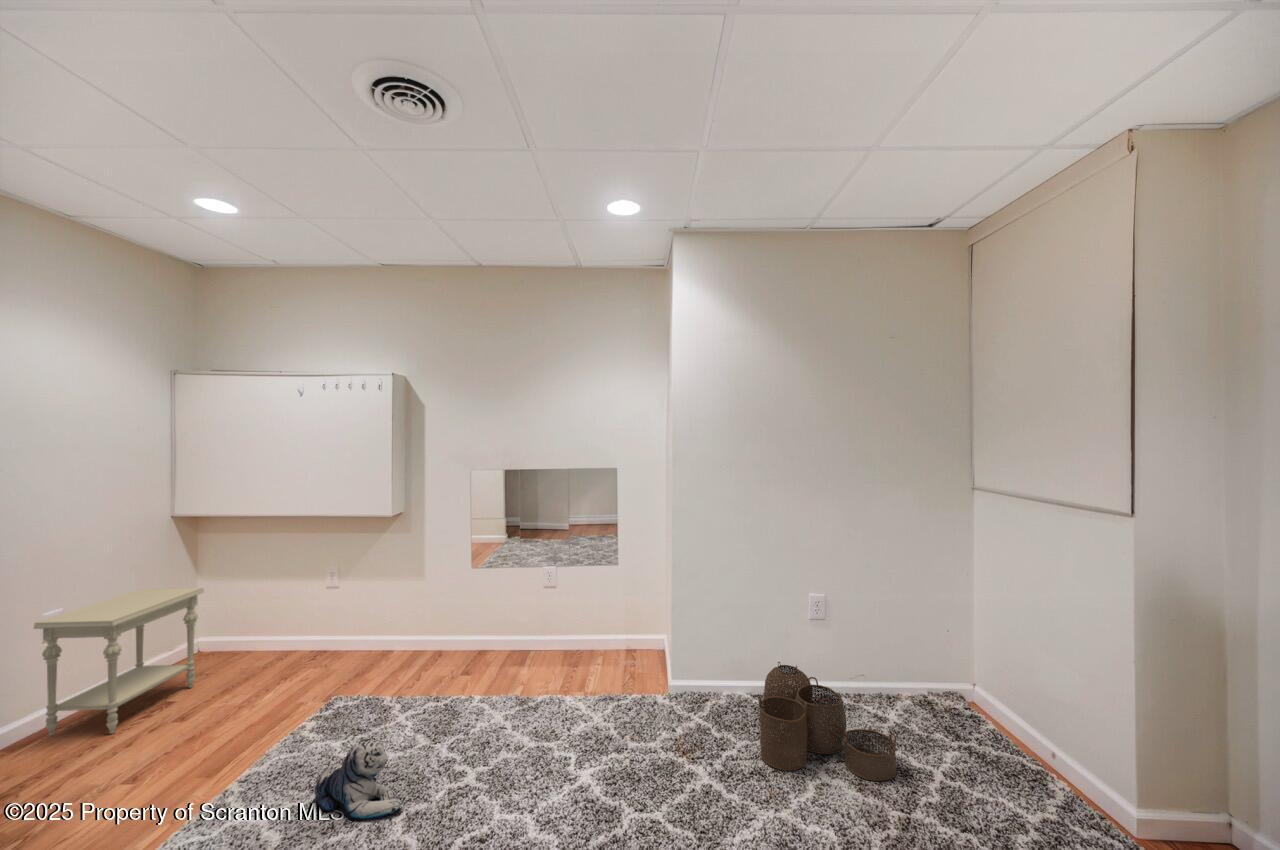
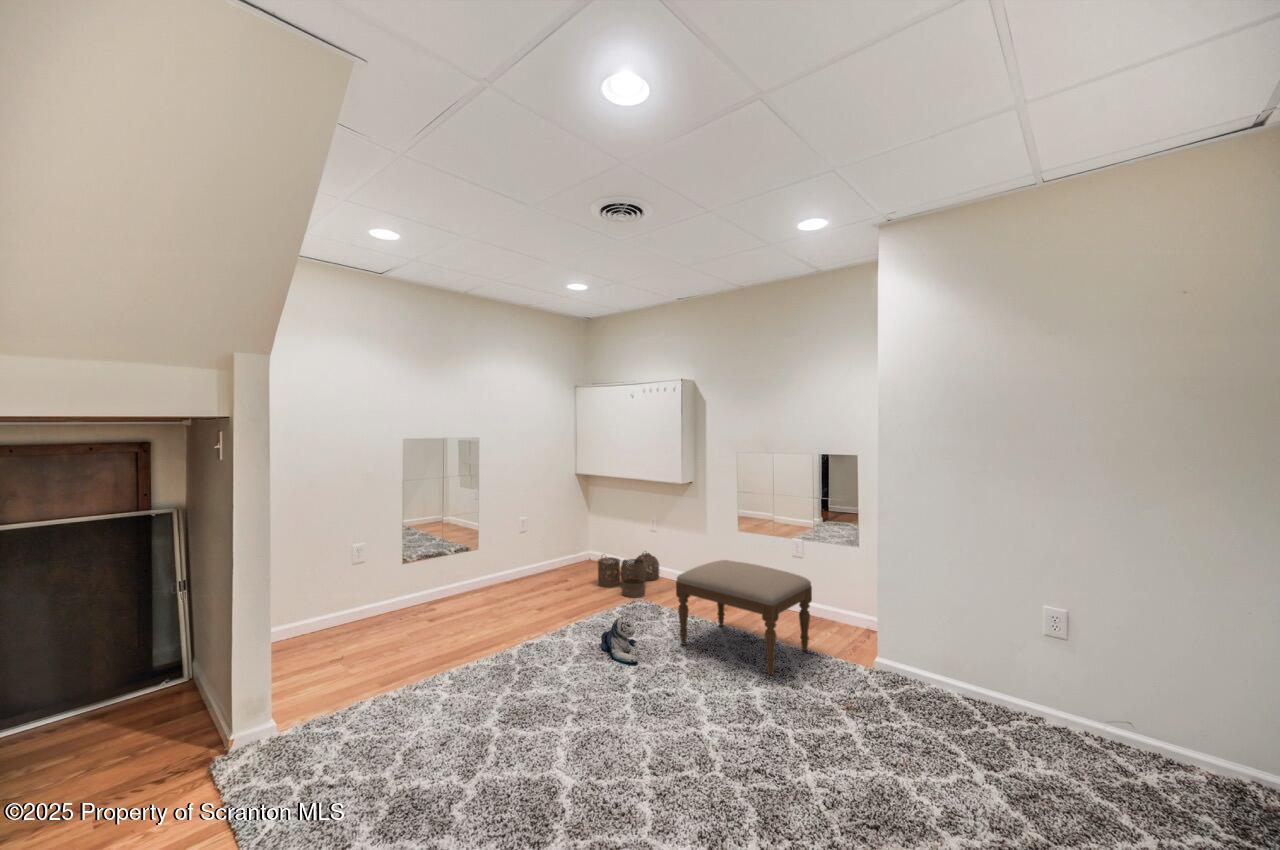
side table: present [34,588,204,736] -> none [513,513,584,587]
ottoman: none [437,610,599,747] -> present [676,560,812,675]
woven basket: present [758,662,897,781] -> present [598,553,659,597]

